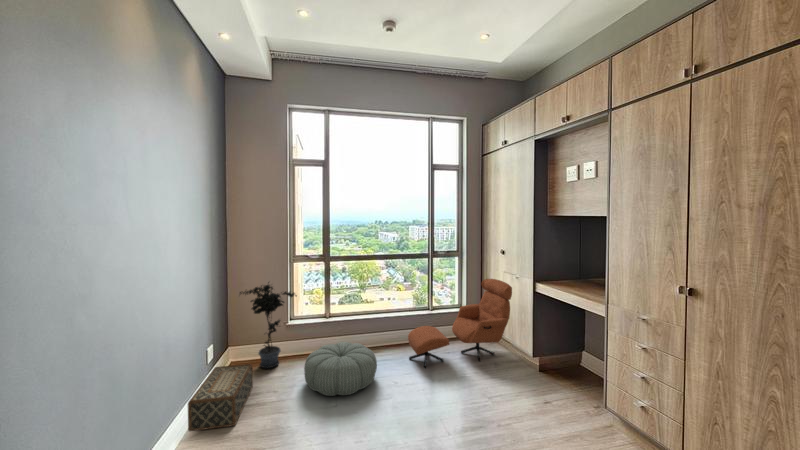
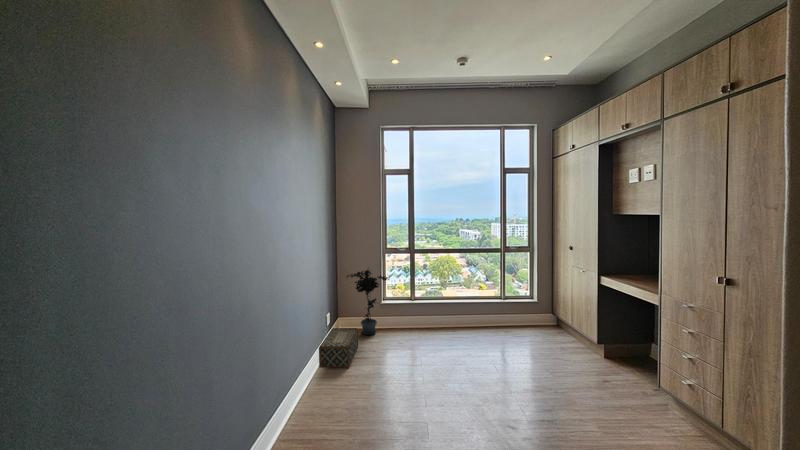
armchair: present [408,279,512,368] -> none [481,272,578,346]
pouf: present [304,342,377,396] -> none [396,319,453,357]

